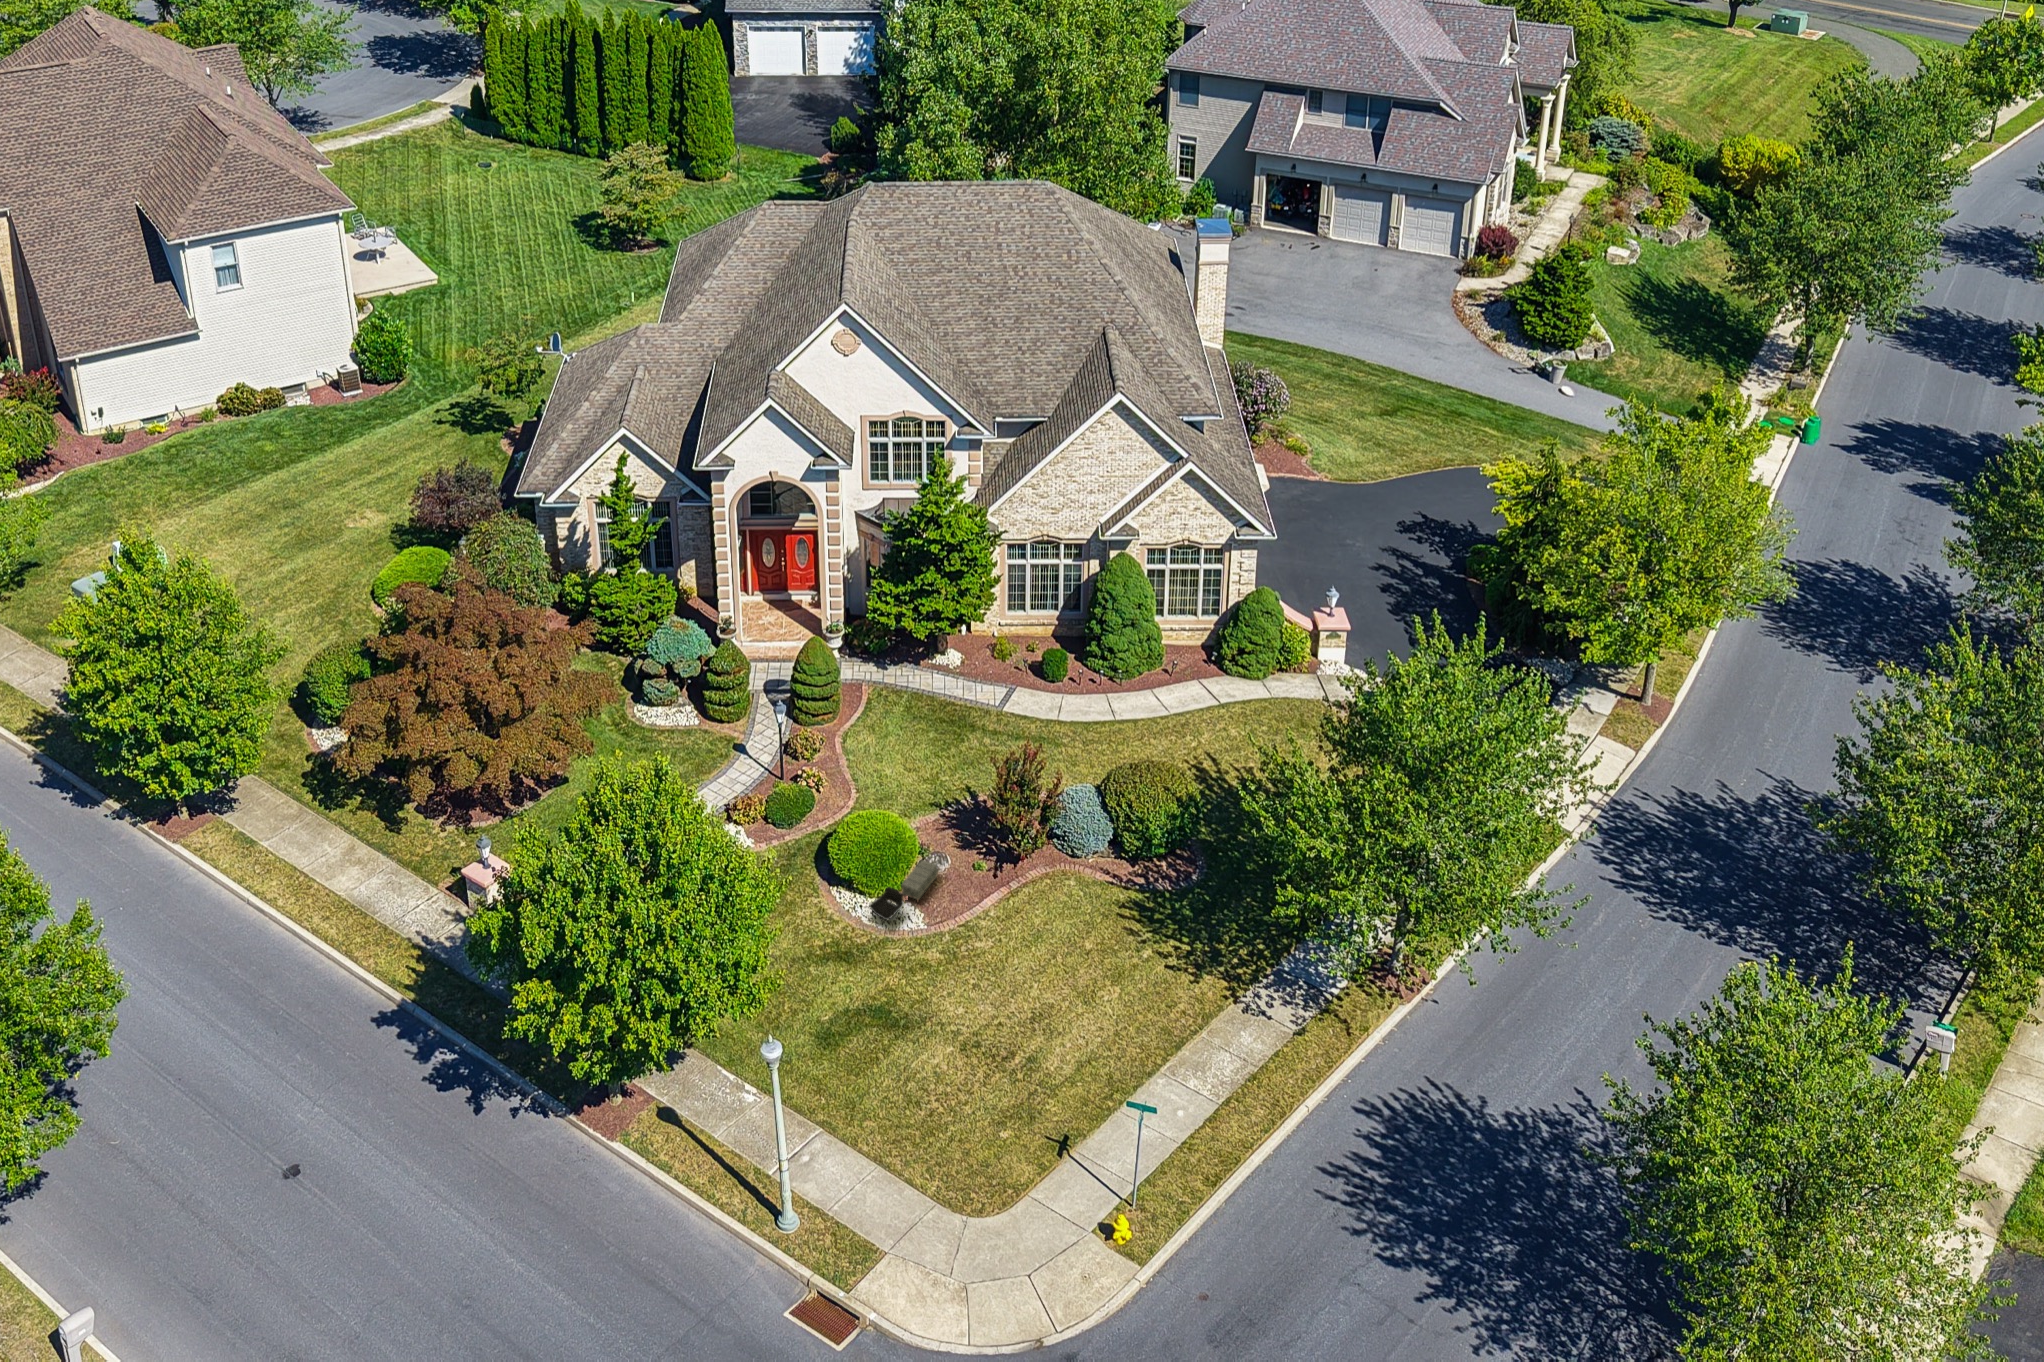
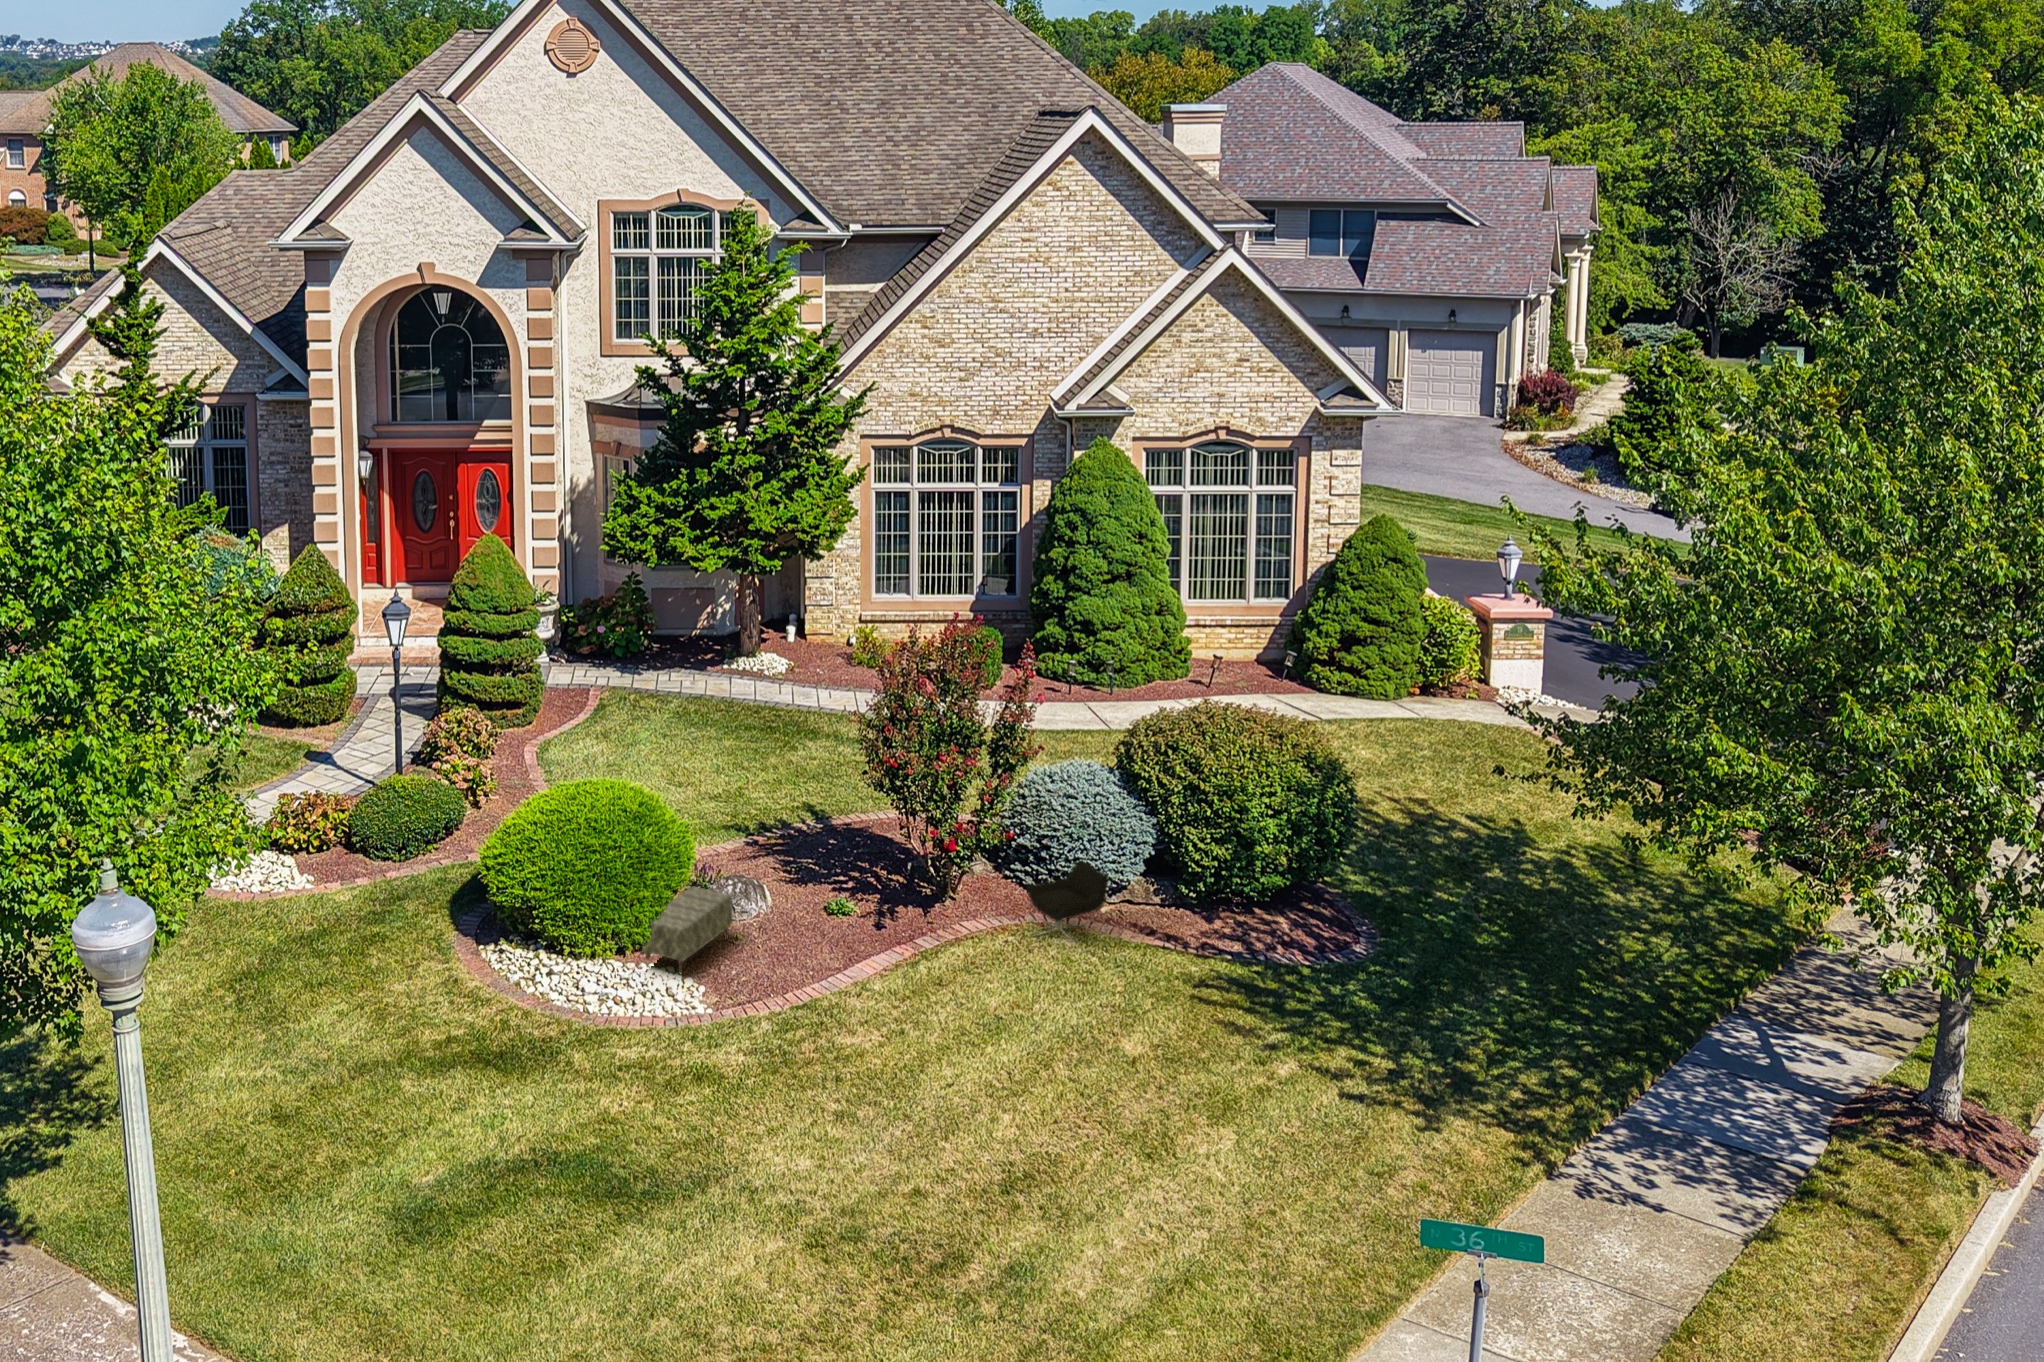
lounge chair: present [869,887,904,920] -> present [1026,861,1109,941]

